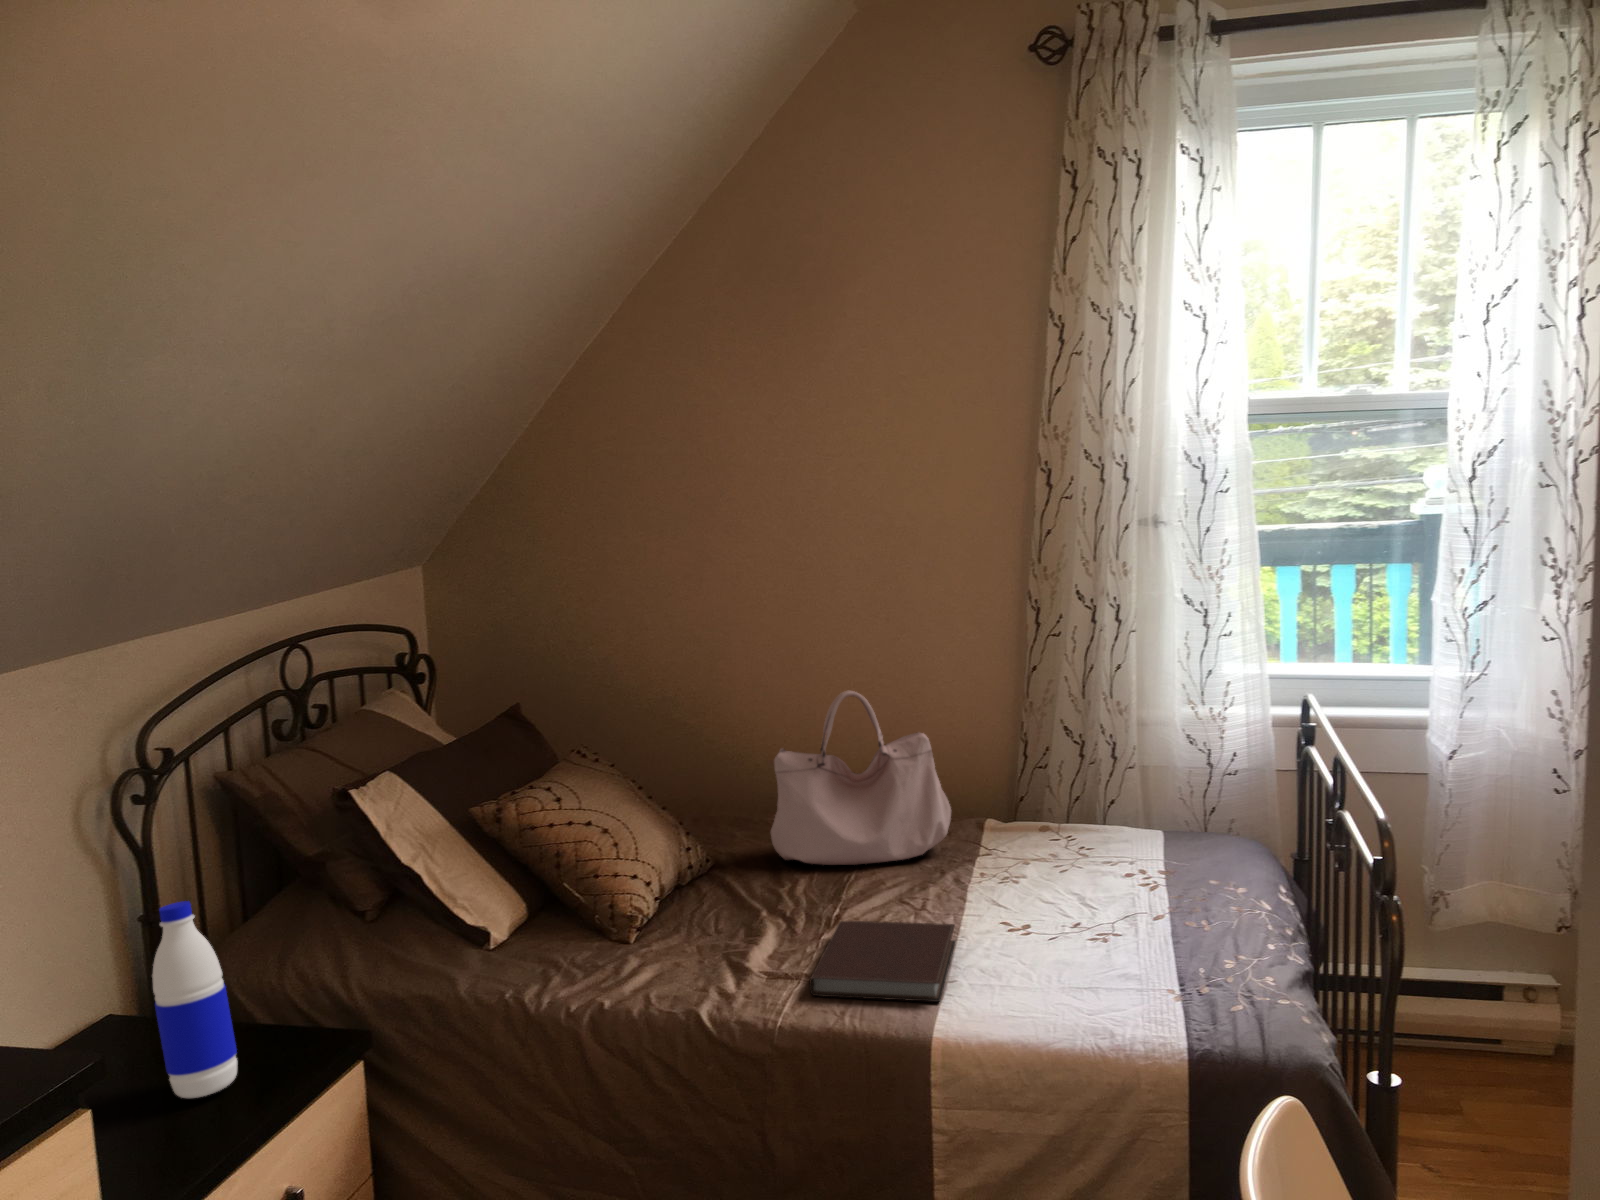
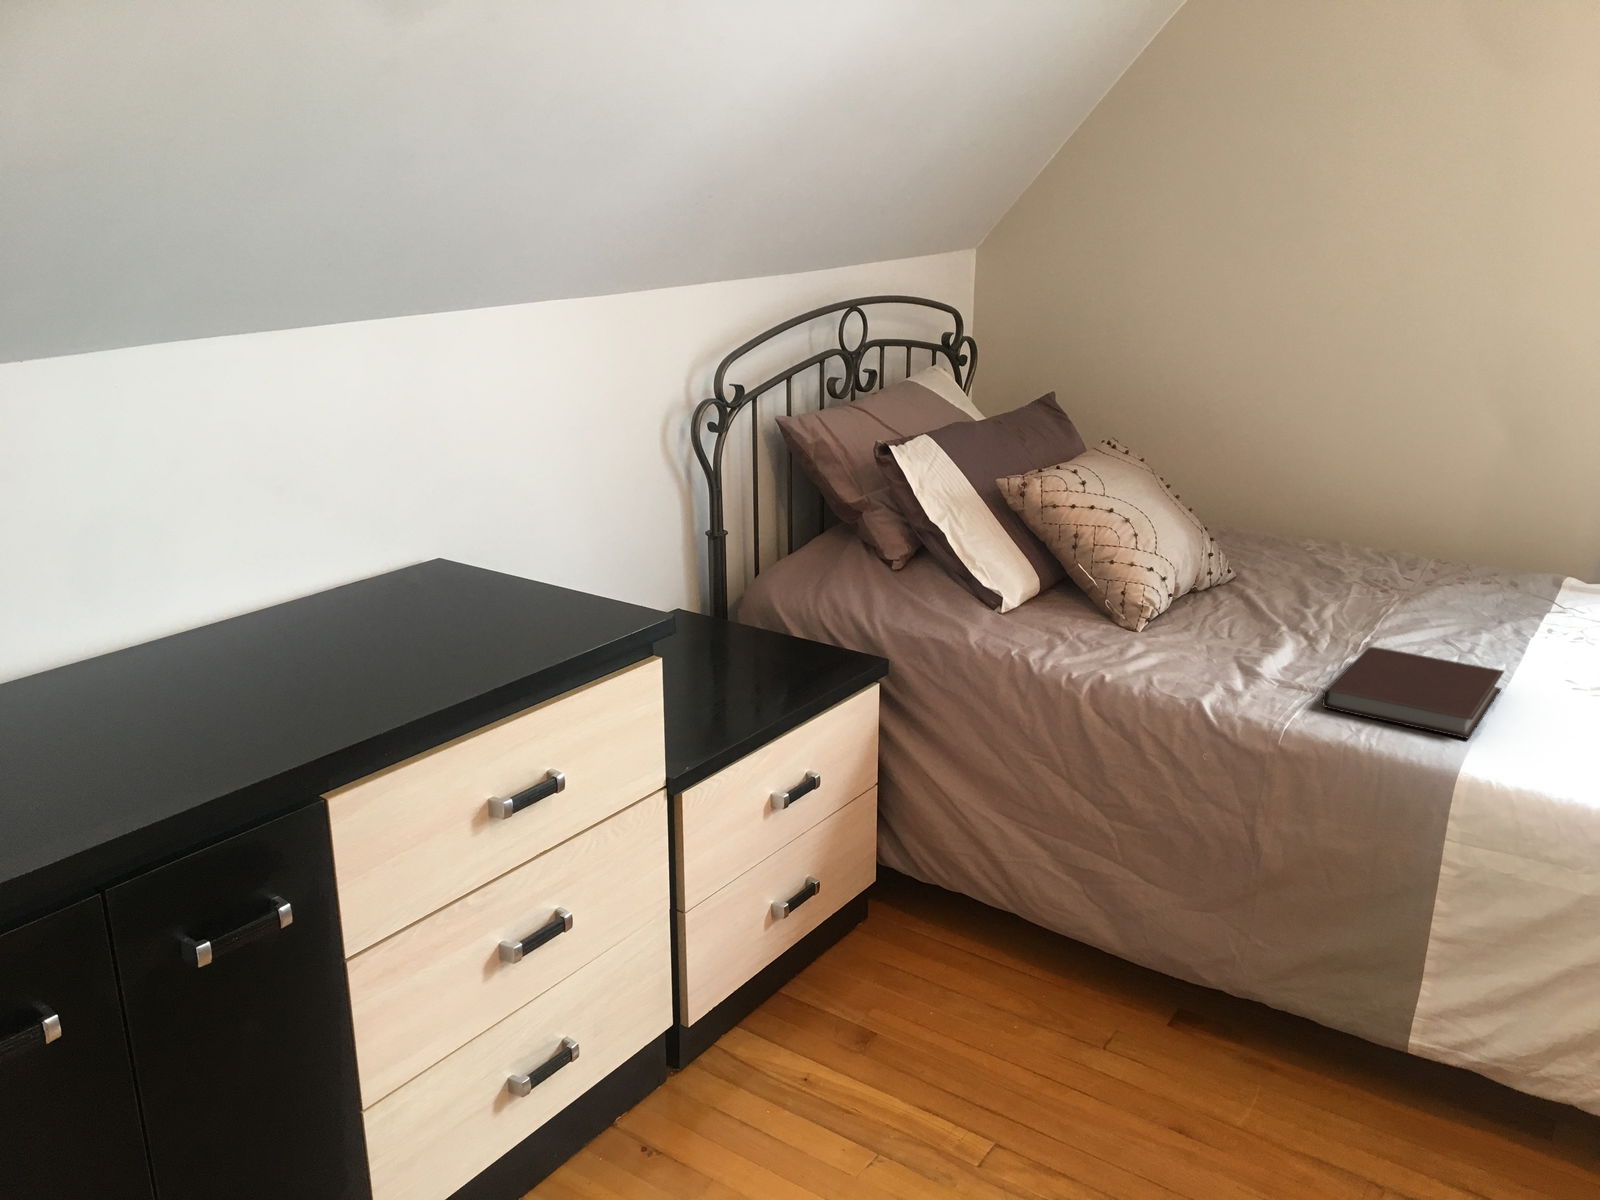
handbag: present [771,691,951,865] -> none [1306,411,1527,604]
water bottle: present [153,901,237,1098] -> none [717,514,777,682]

